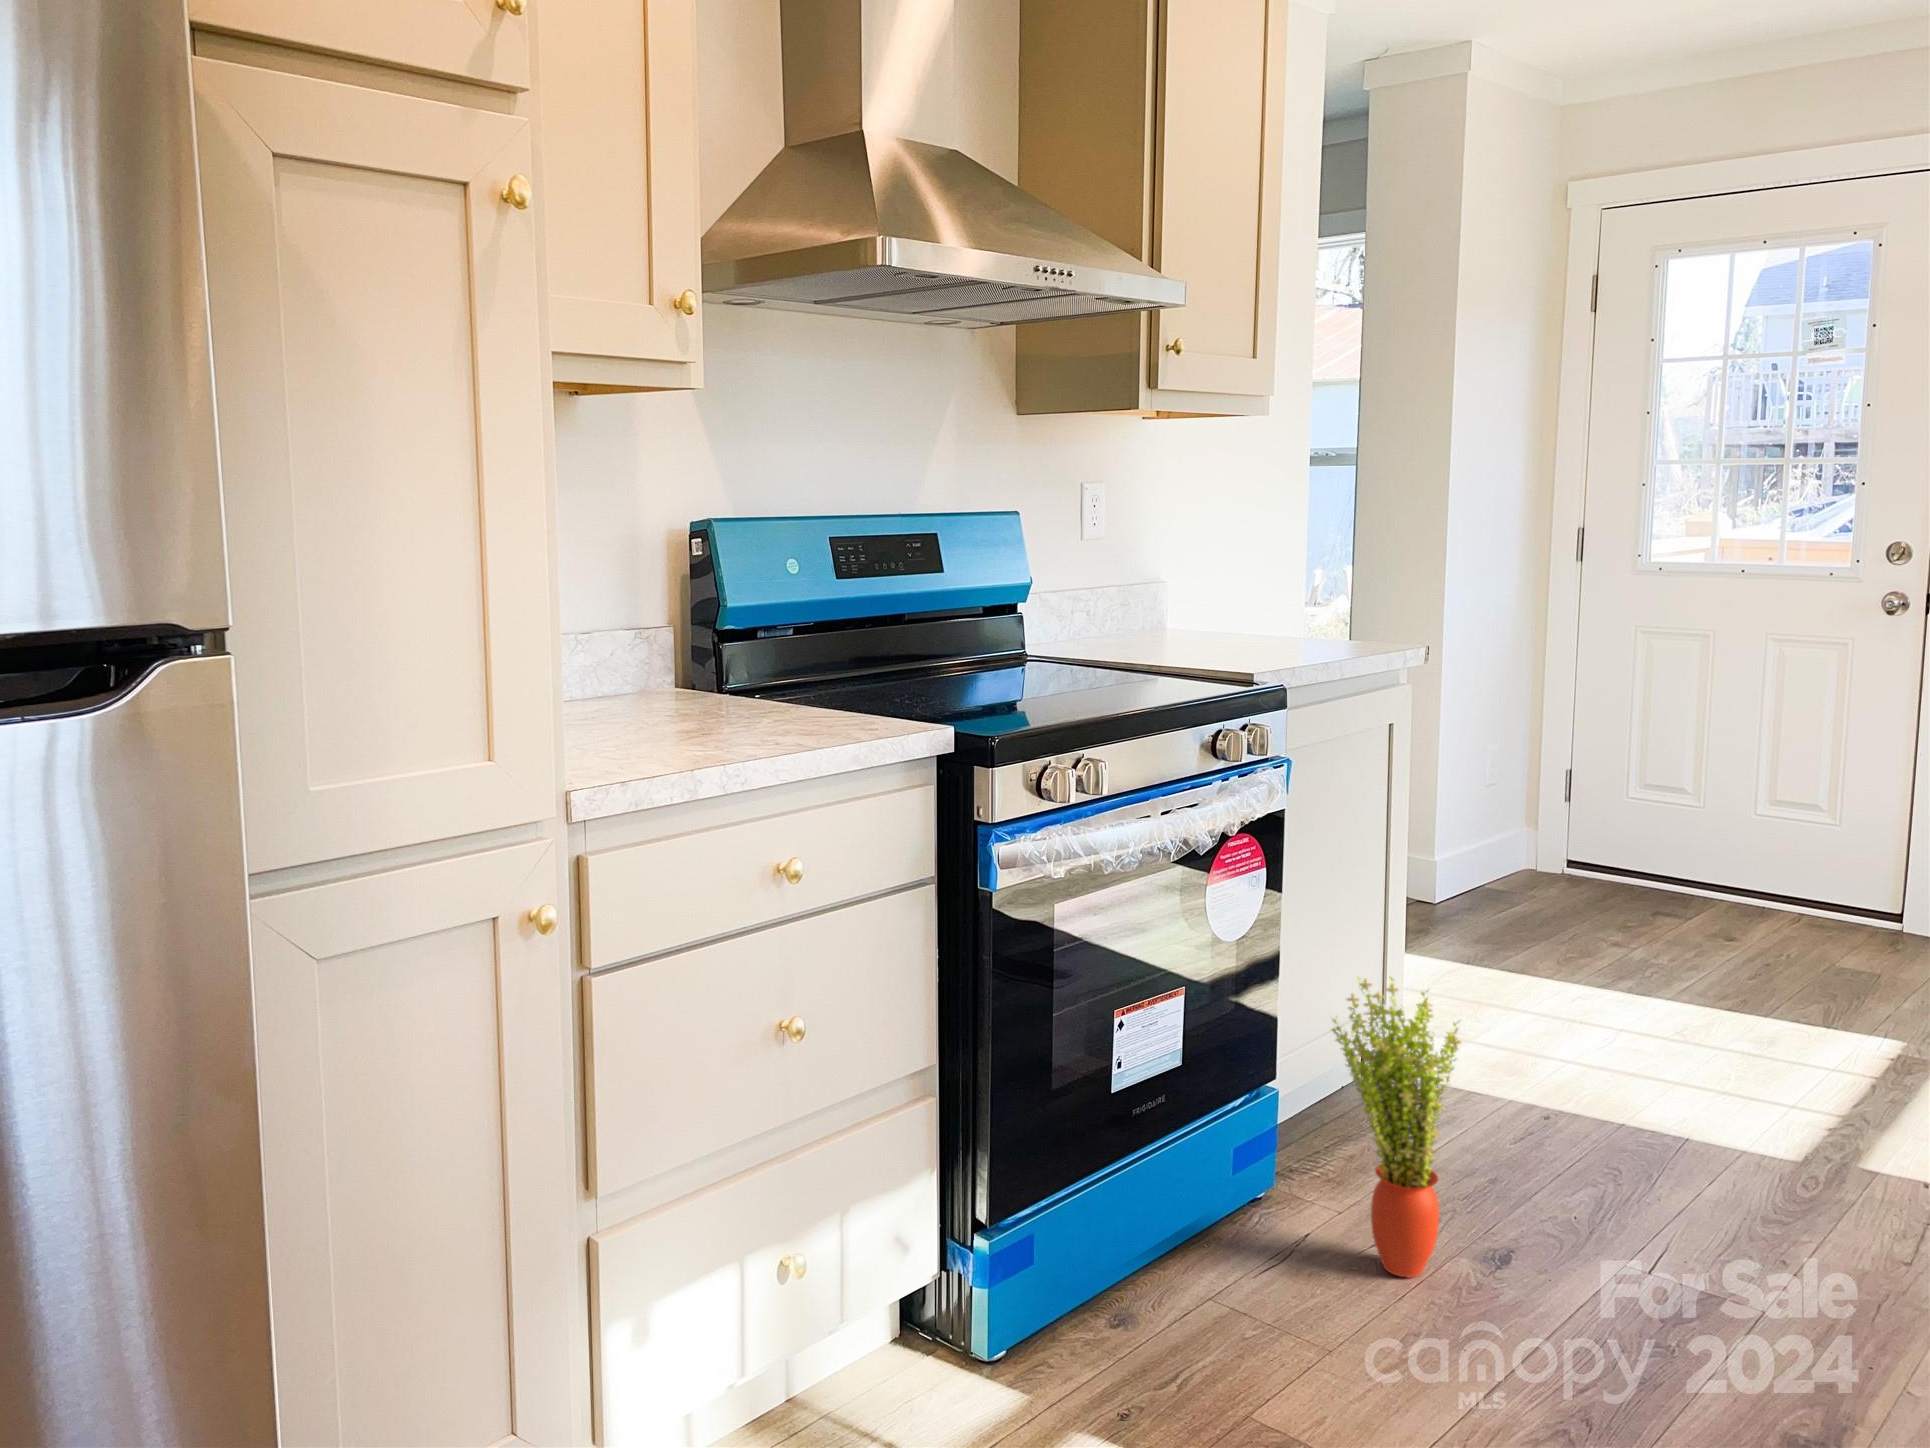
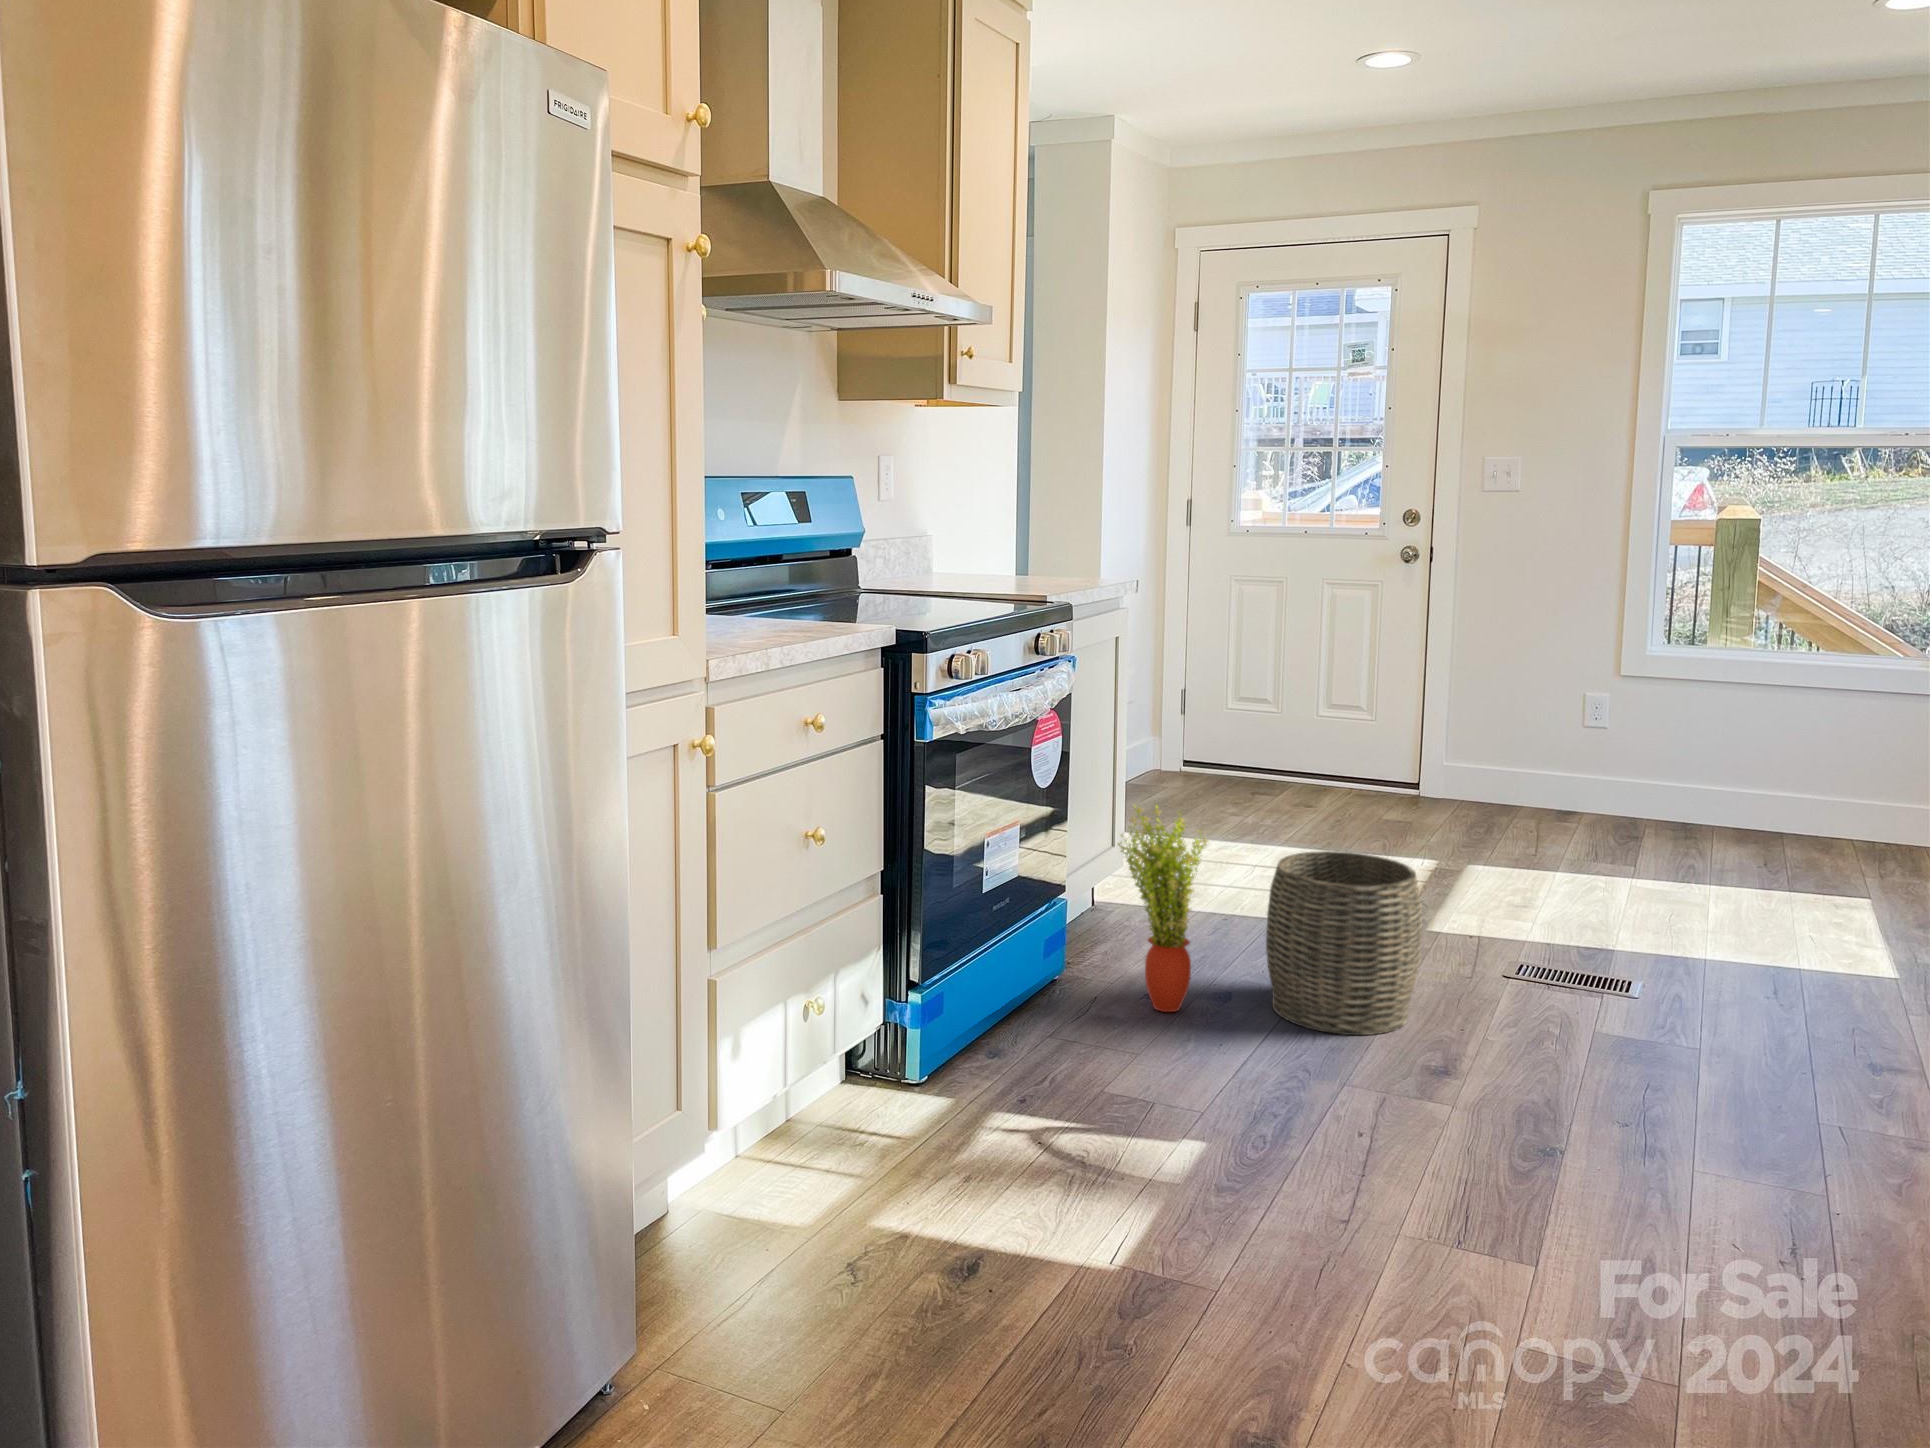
woven basket: none [1559,1062,1812,1367] -> present [1266,851,1422,1035]

